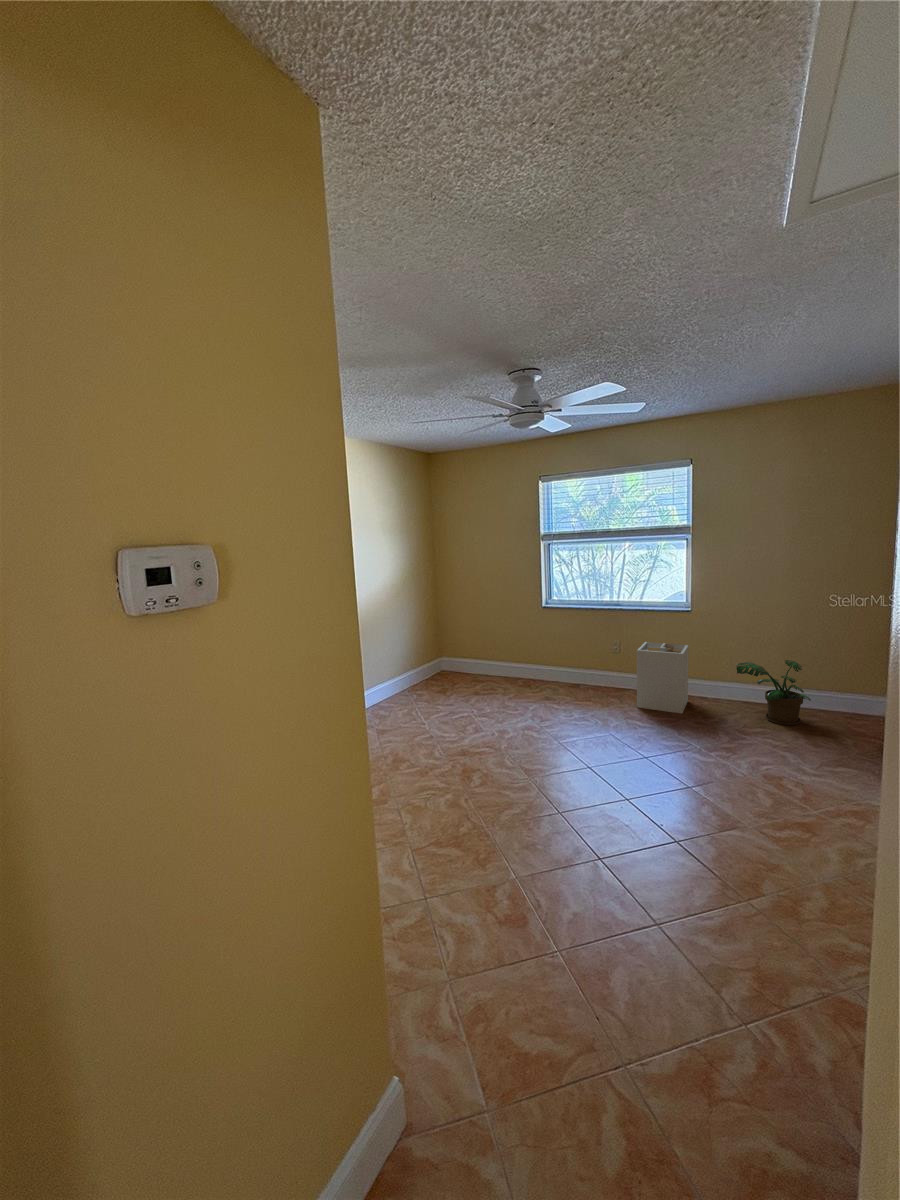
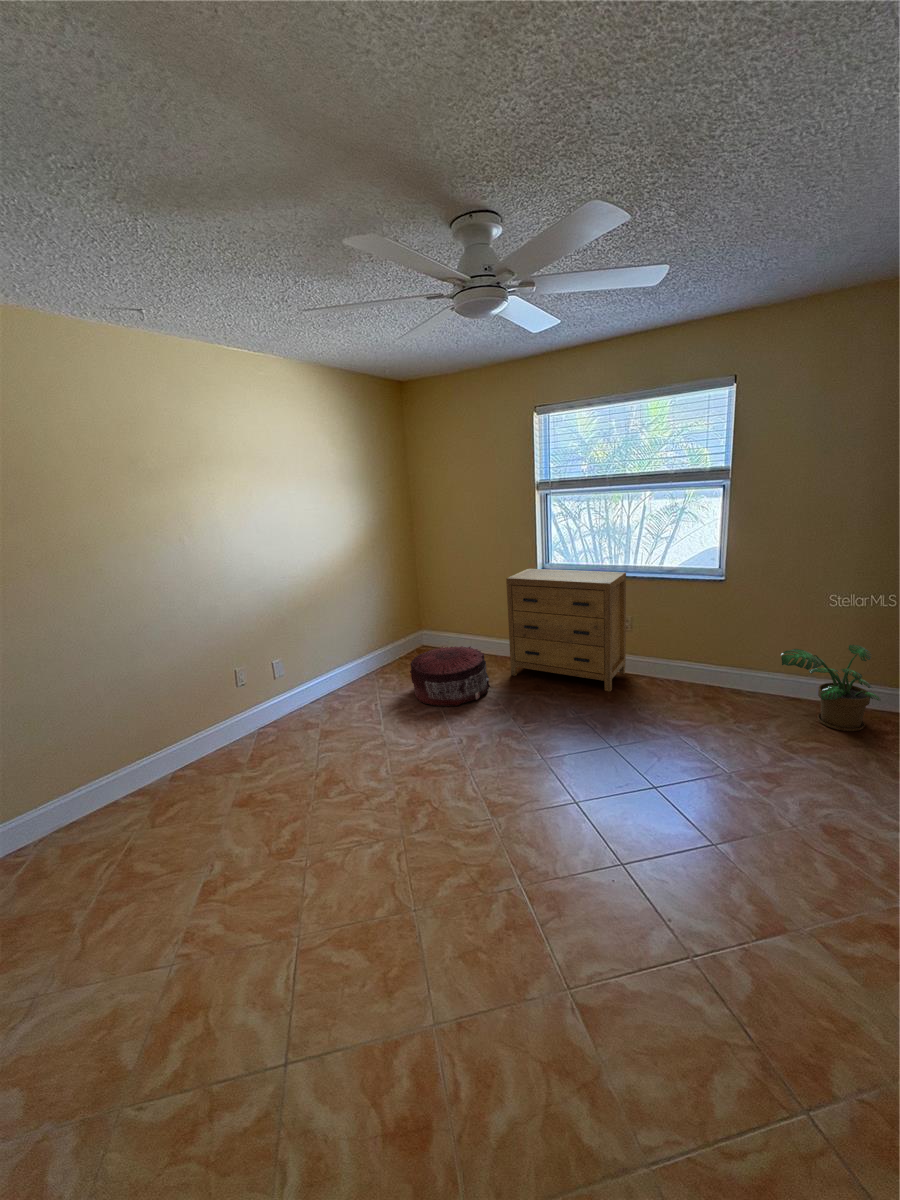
dresser: none [516,605,613,703] -> present [506,569,626,692]
laundry hamper: present [637,642,689,714] -> none [651,617,721,710]
pouf: none [437,667,505,714] -> present [410,646,490,706]

